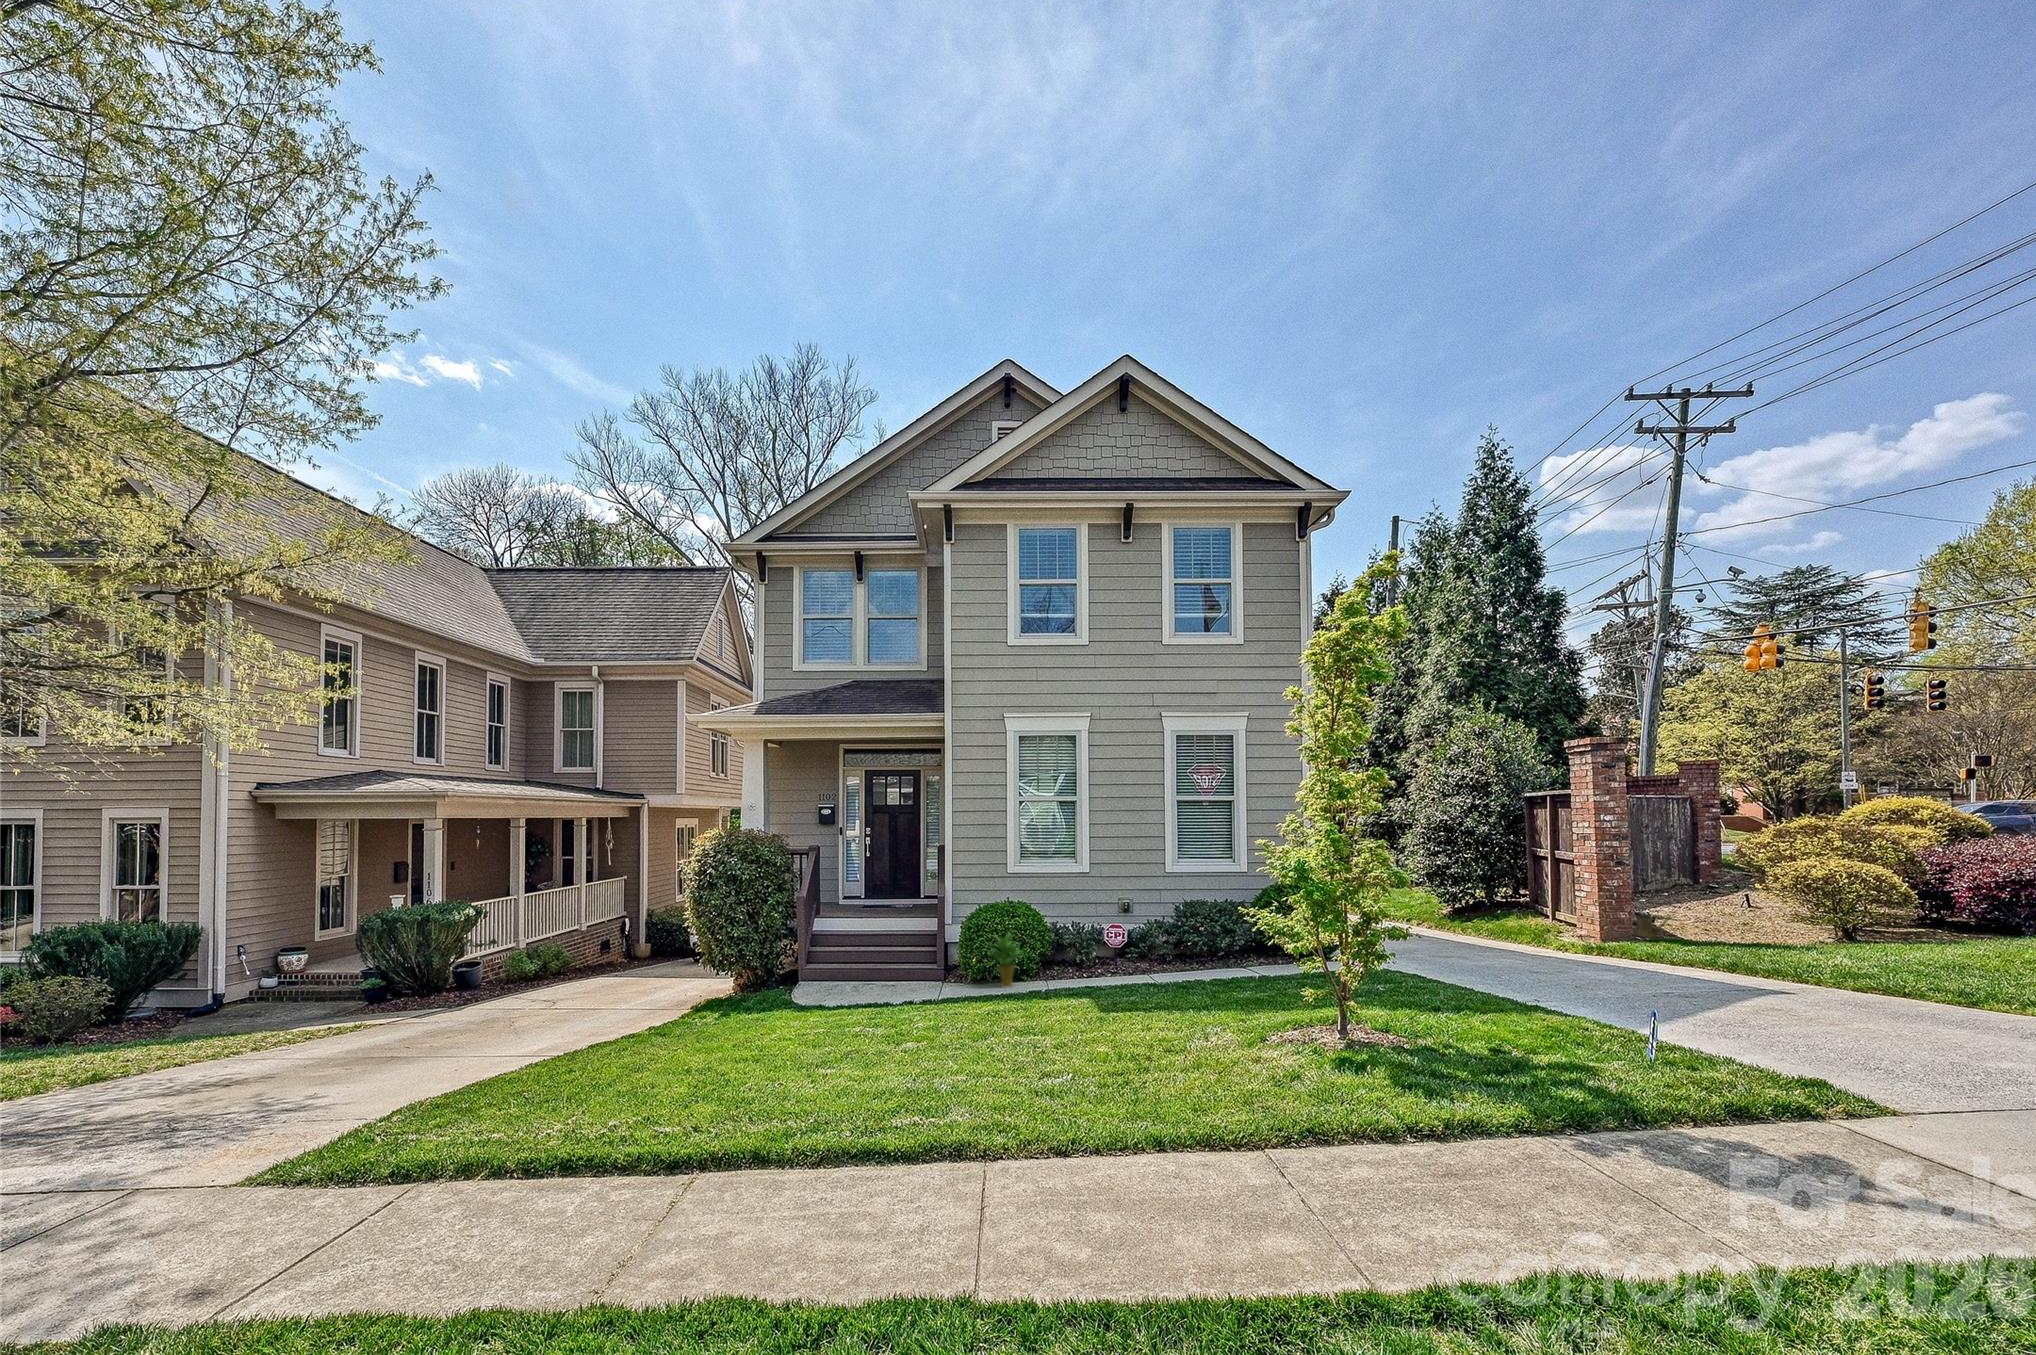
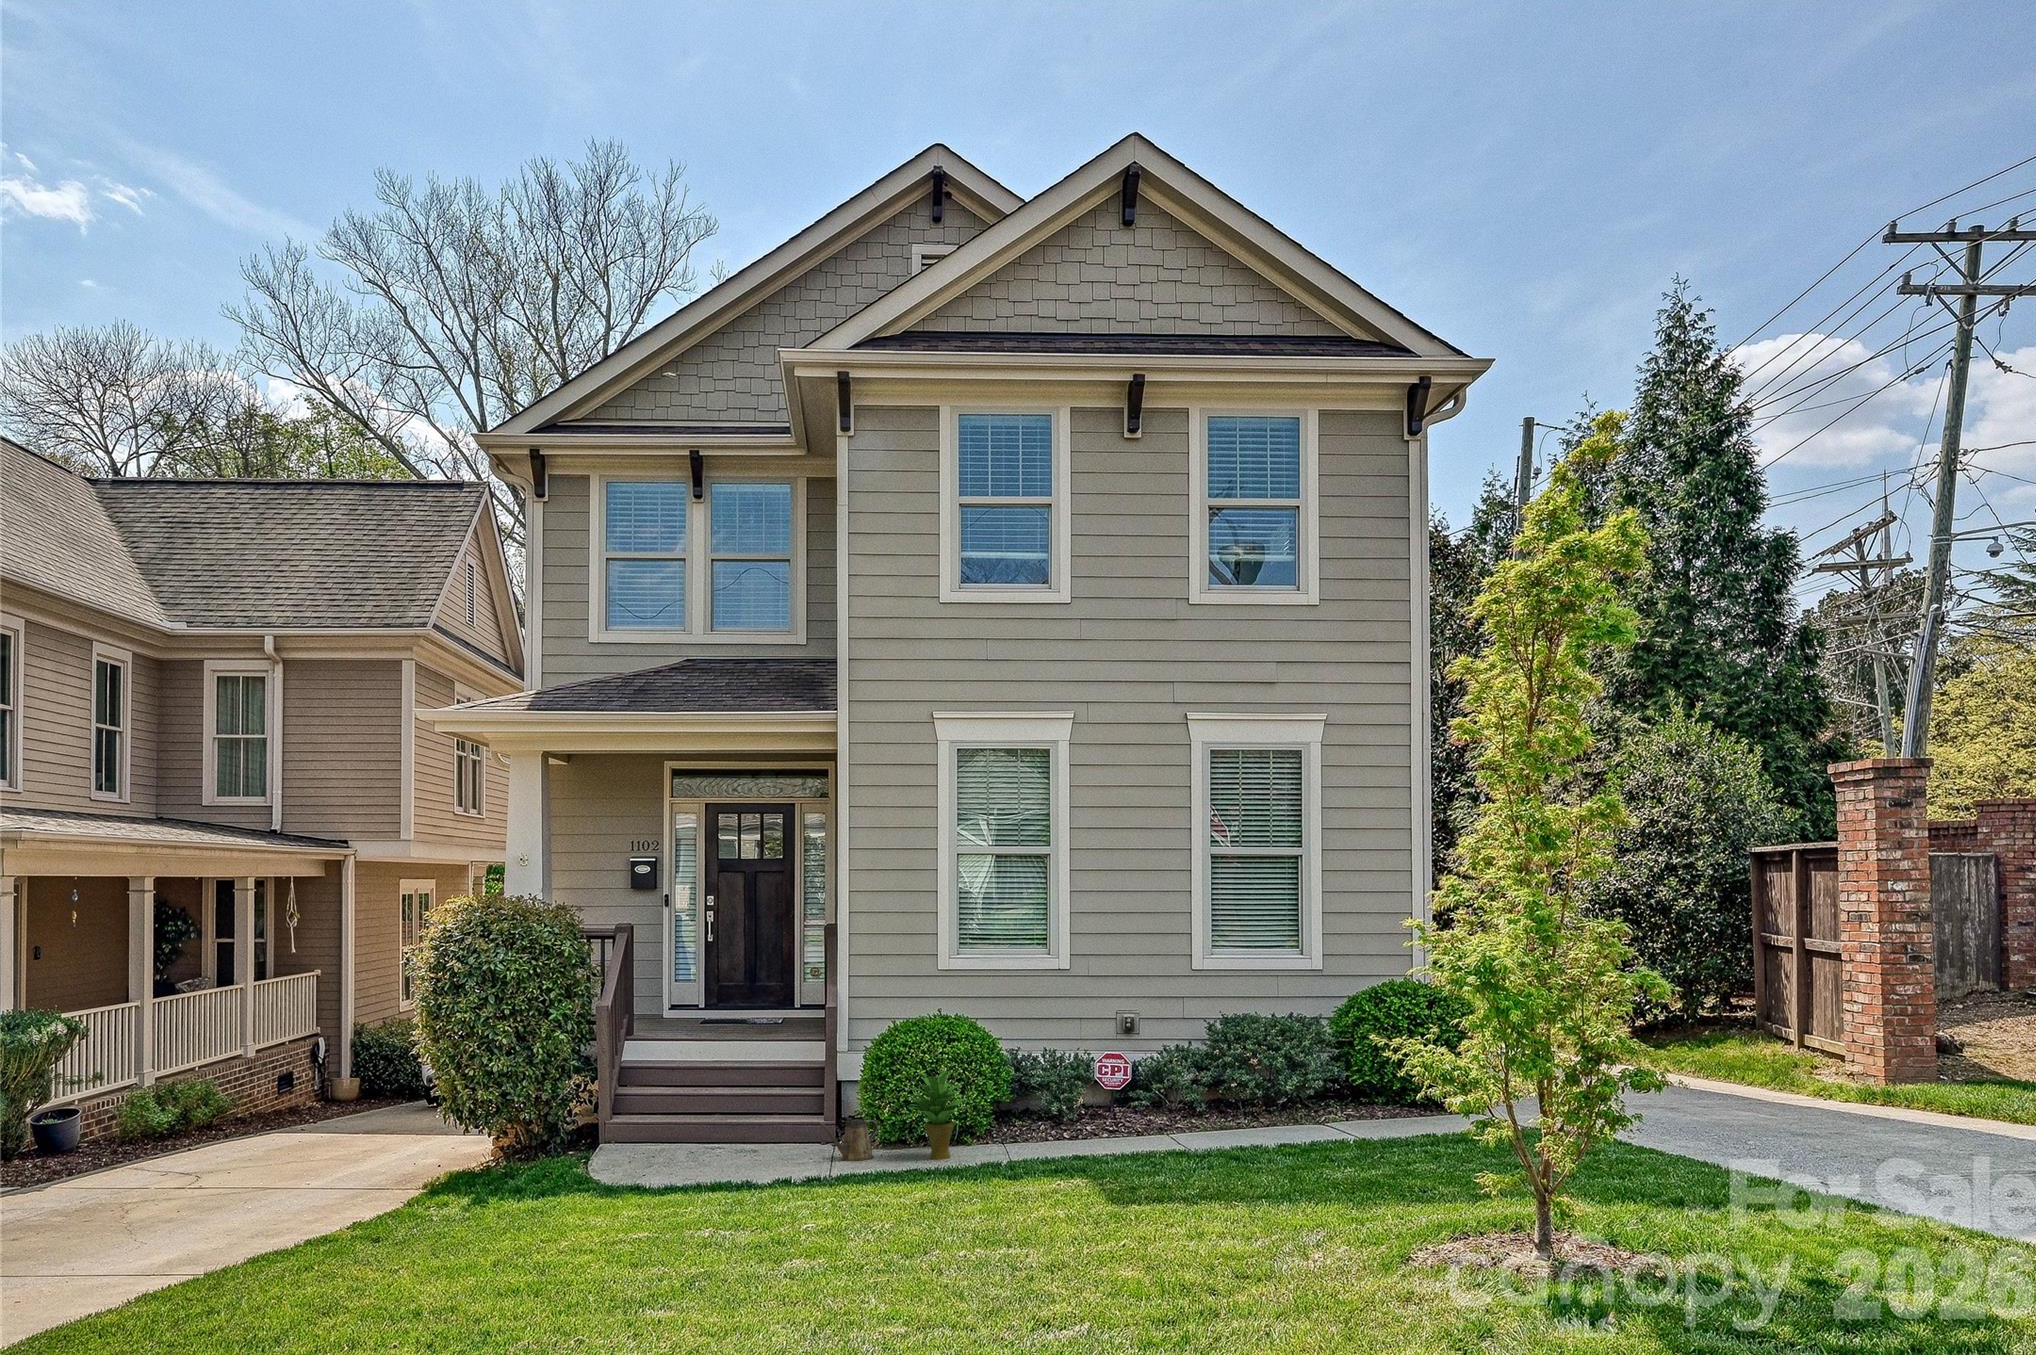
watering can: present [1630,915,1670,938] -> present [818,1119,878,1161]

